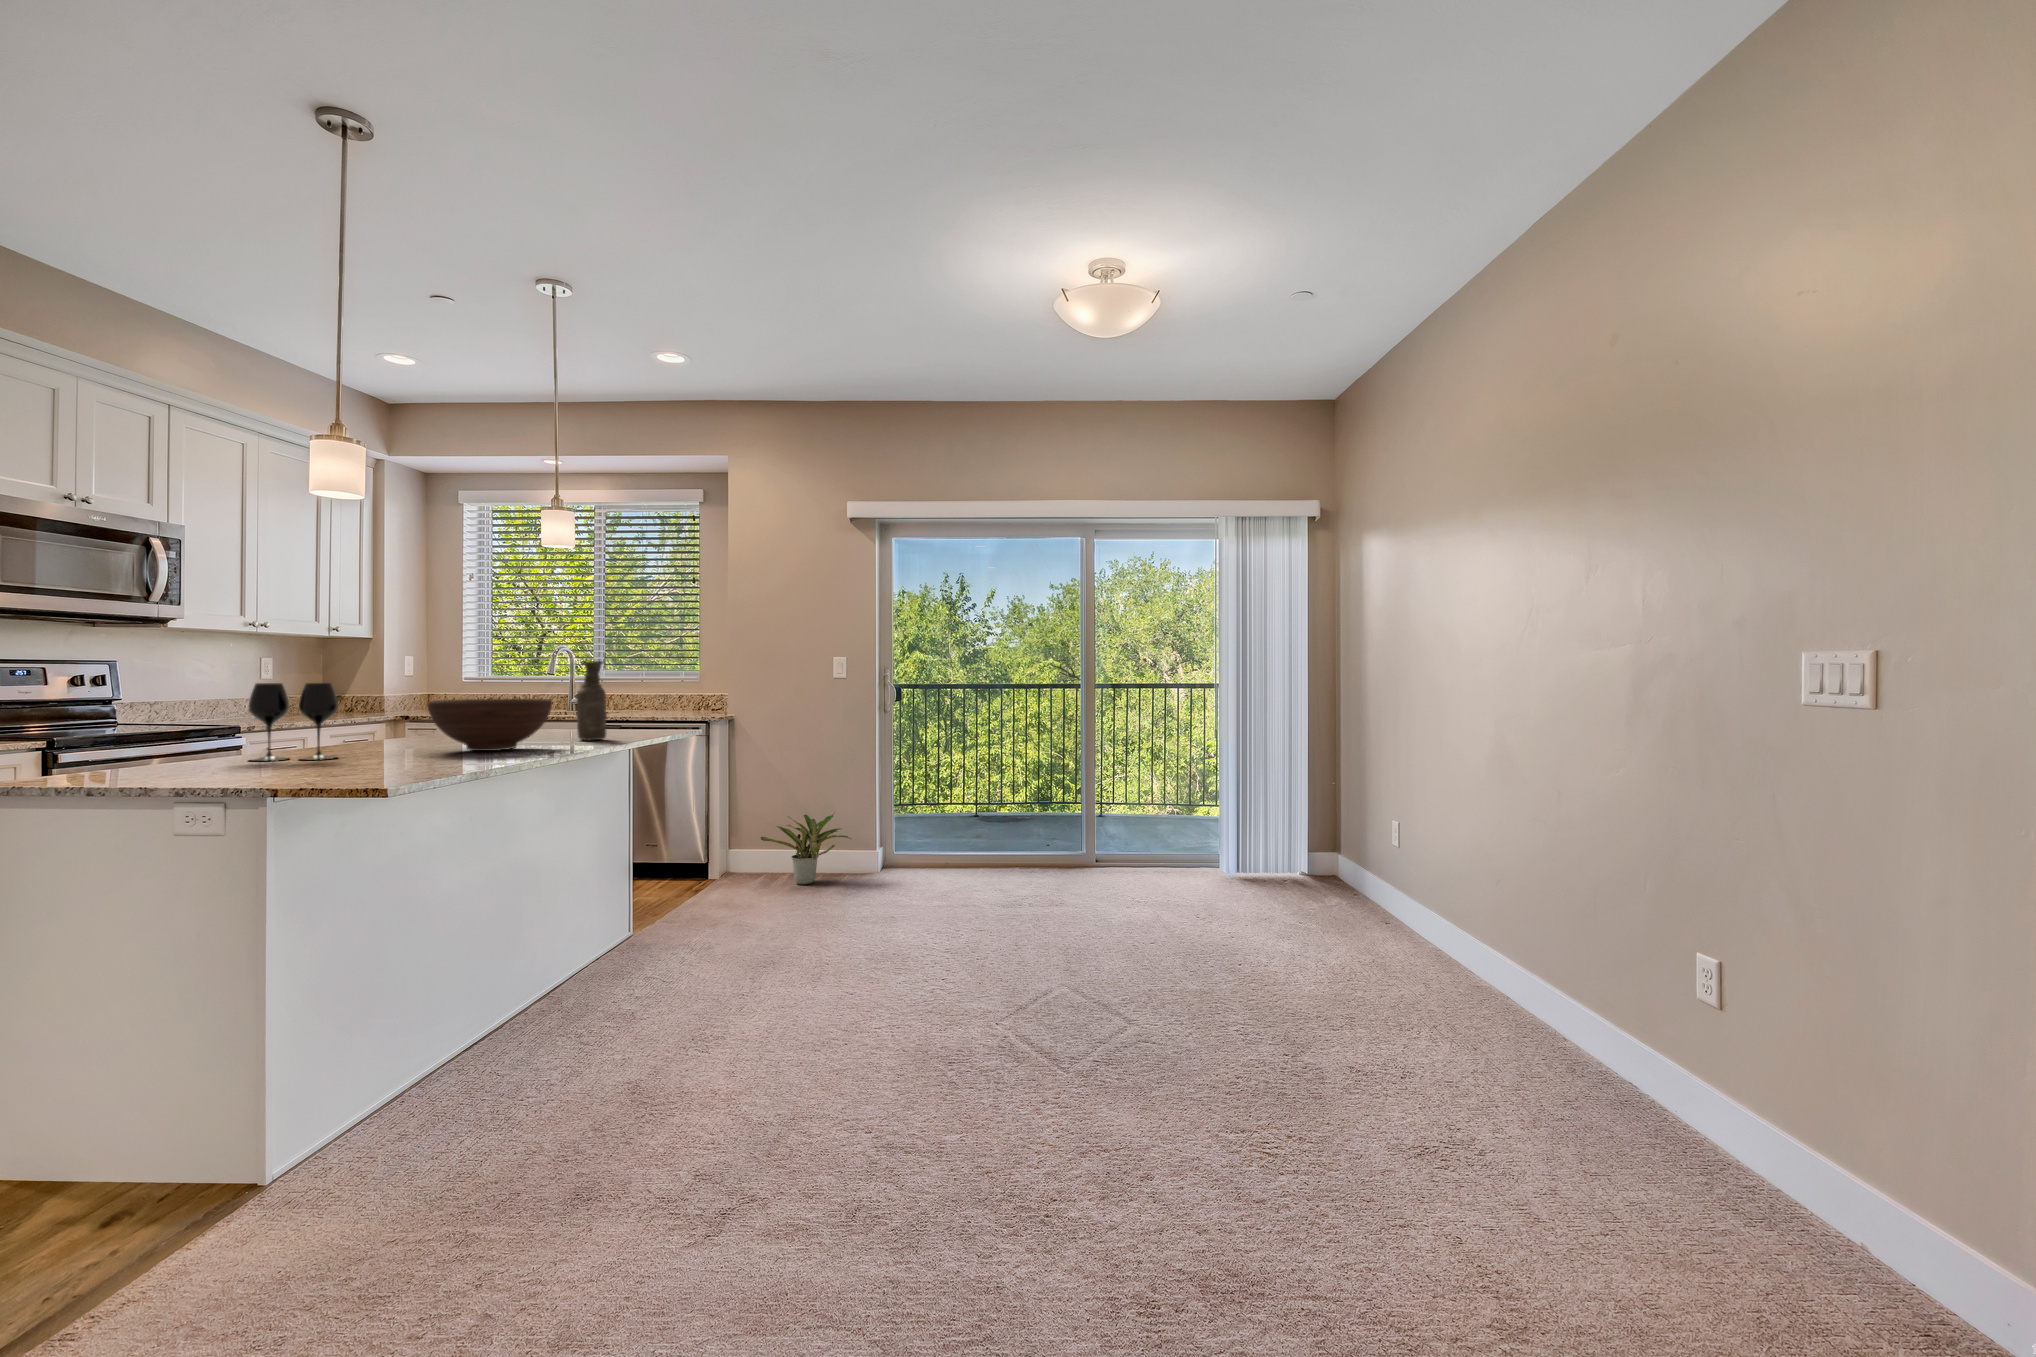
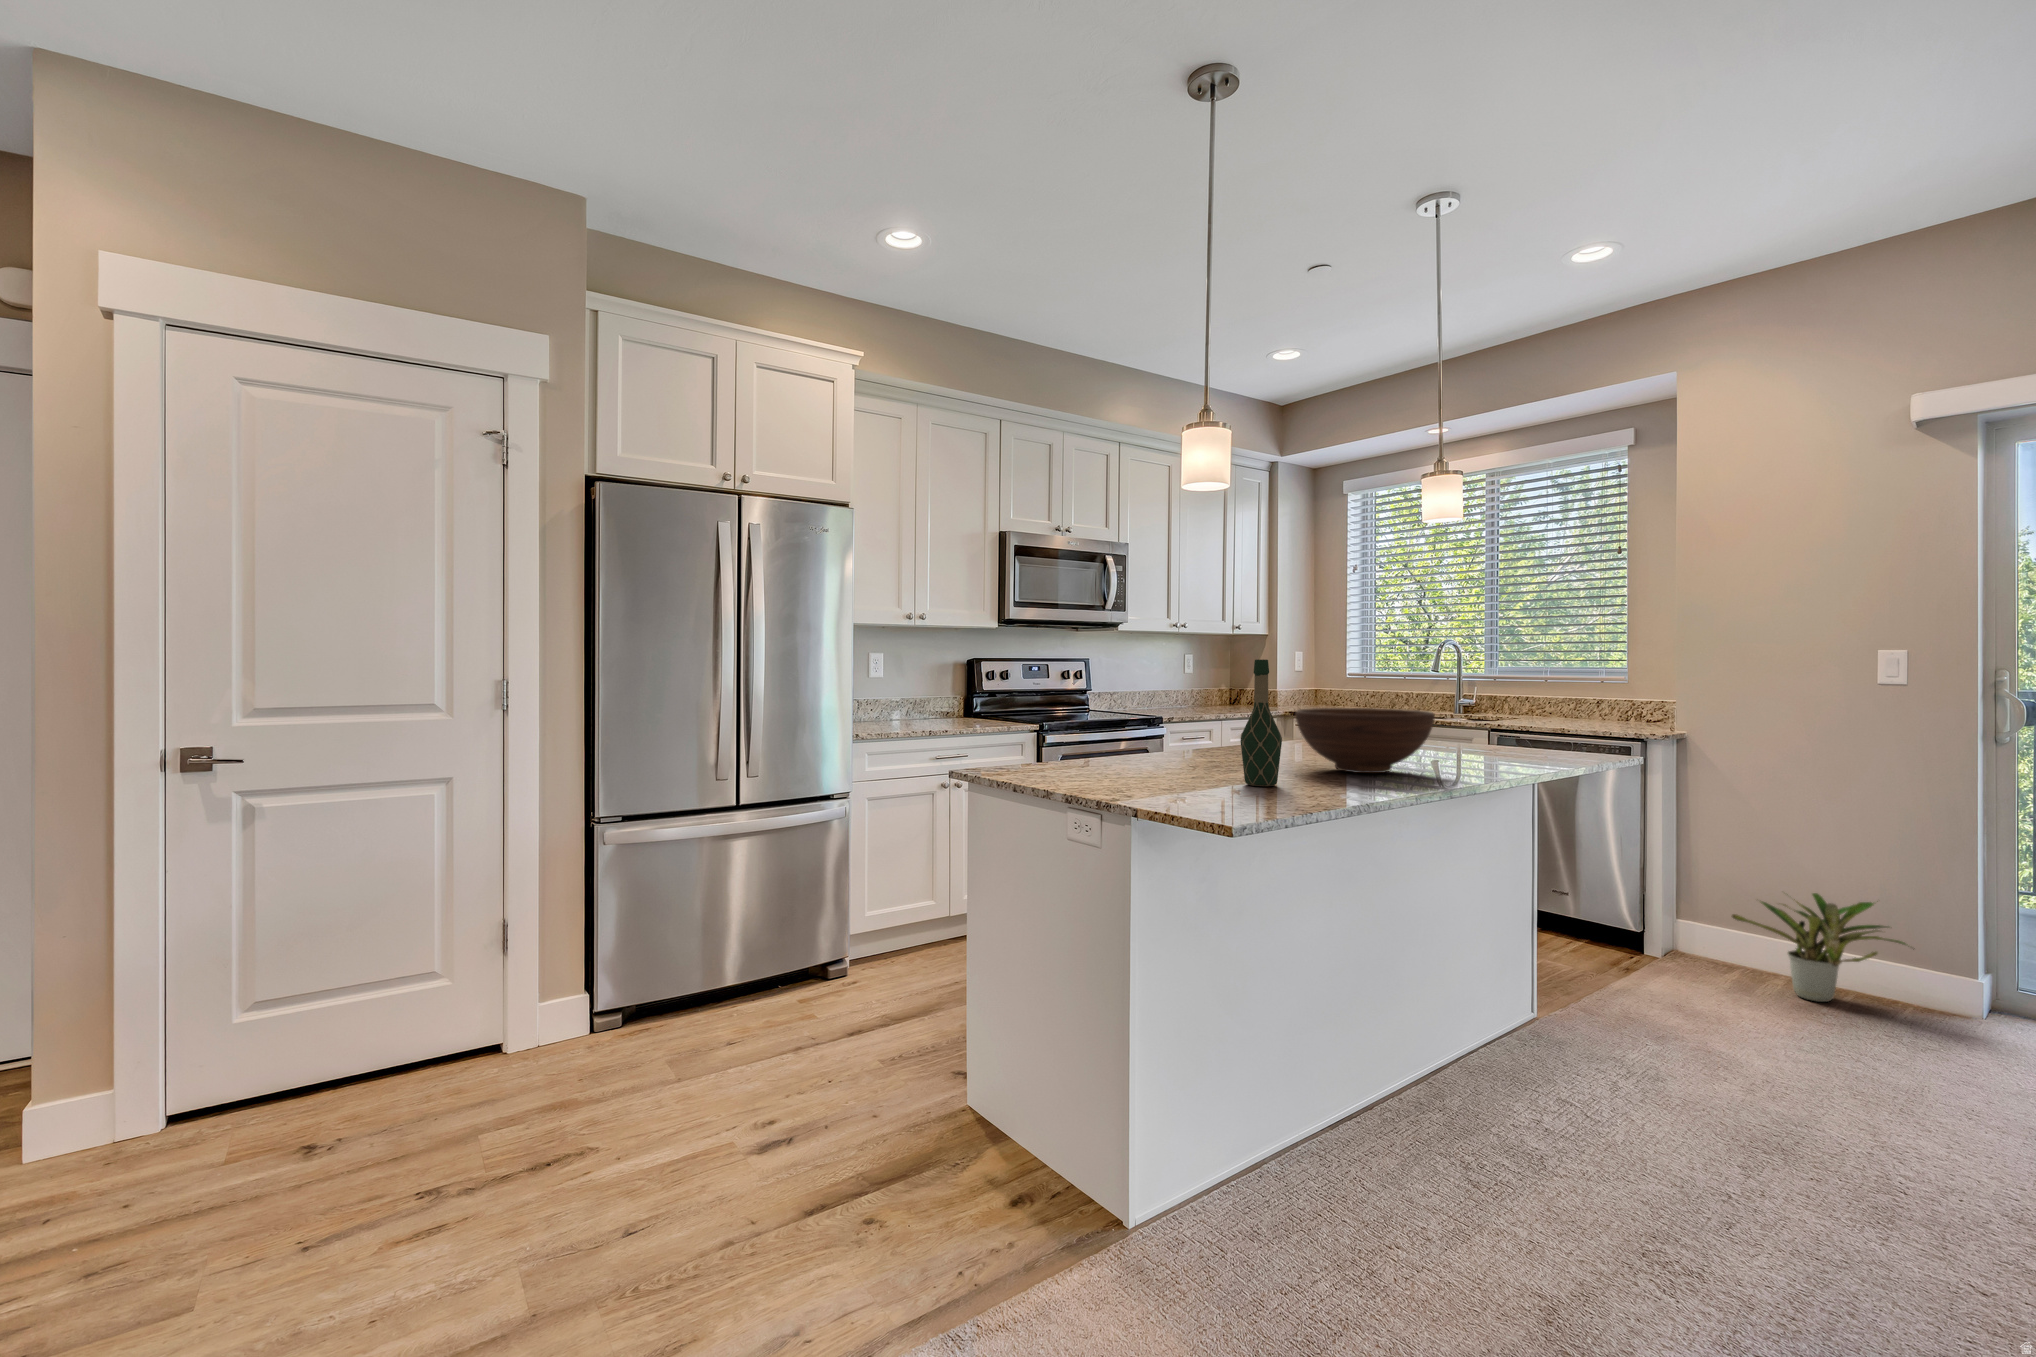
wine bottle: none [378,655,420,765] -> present [1241,659,1282,786]
vase: present [576,661,607,741] -> none [1465,662,1505,765]
wine glass: present [248,683,338,761] -> none [1139,687,1212,769]

